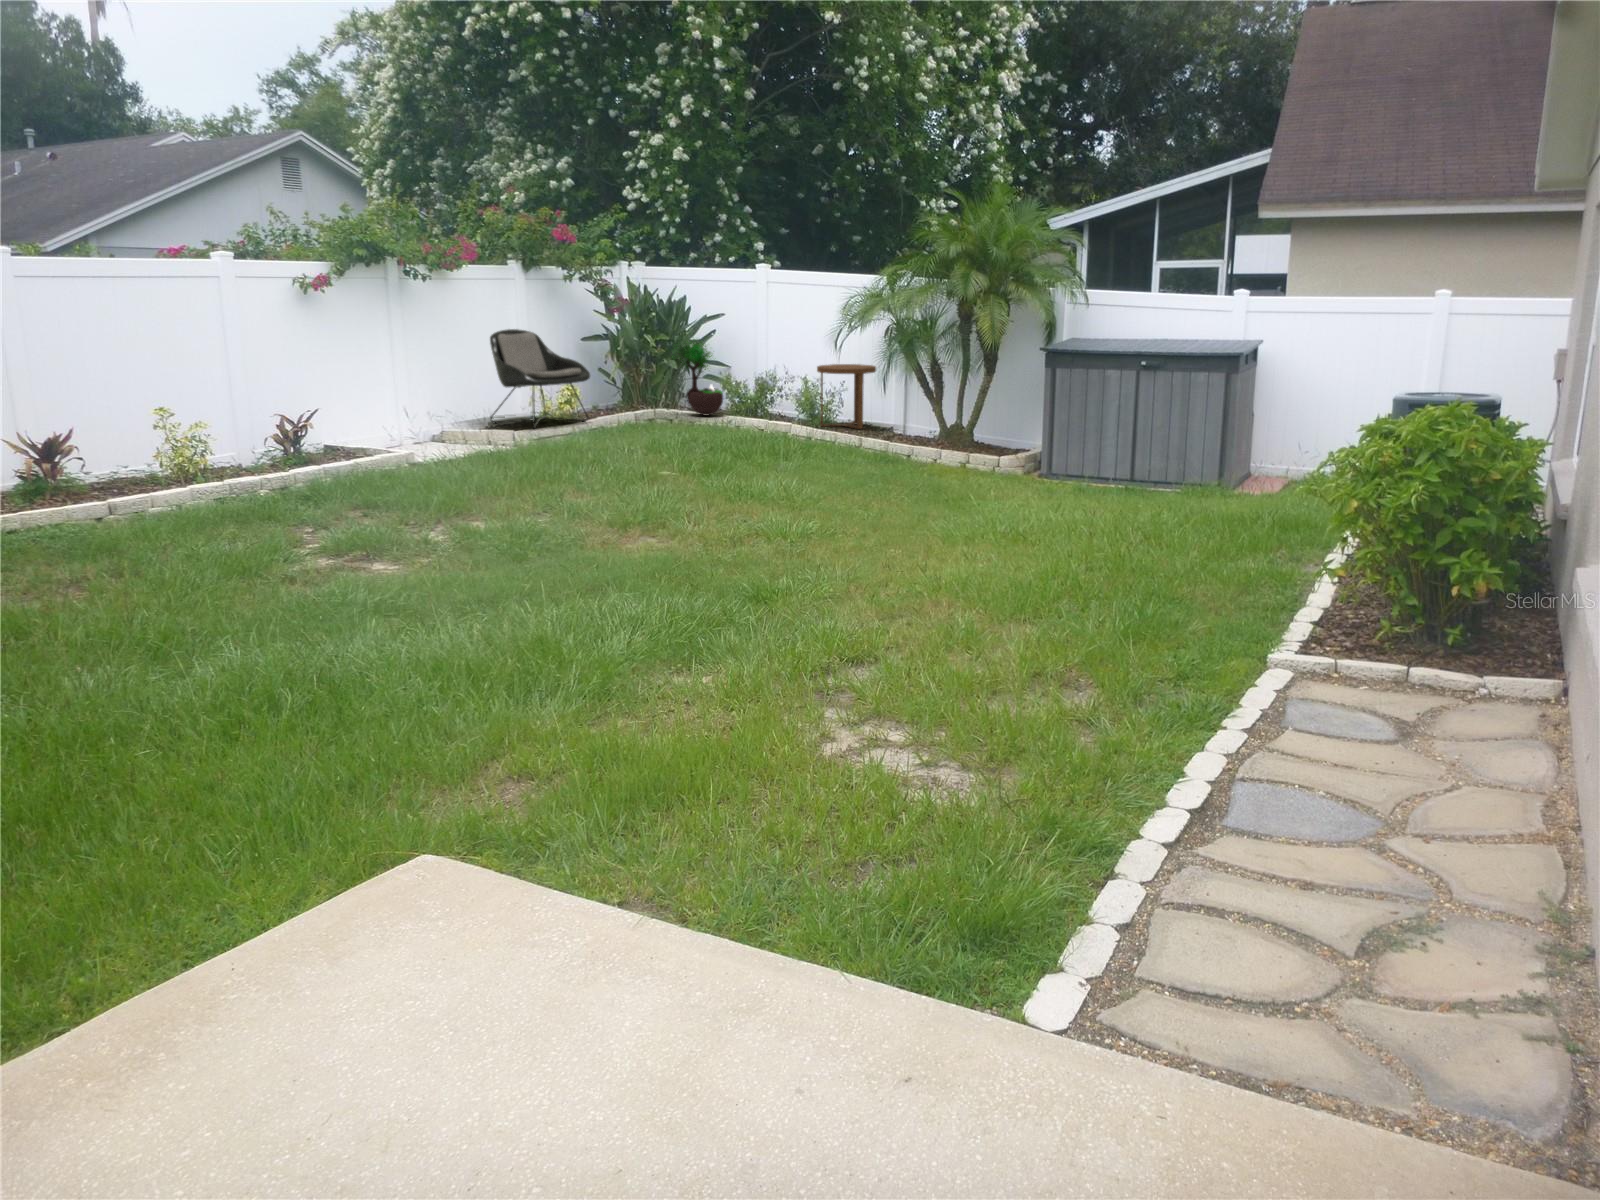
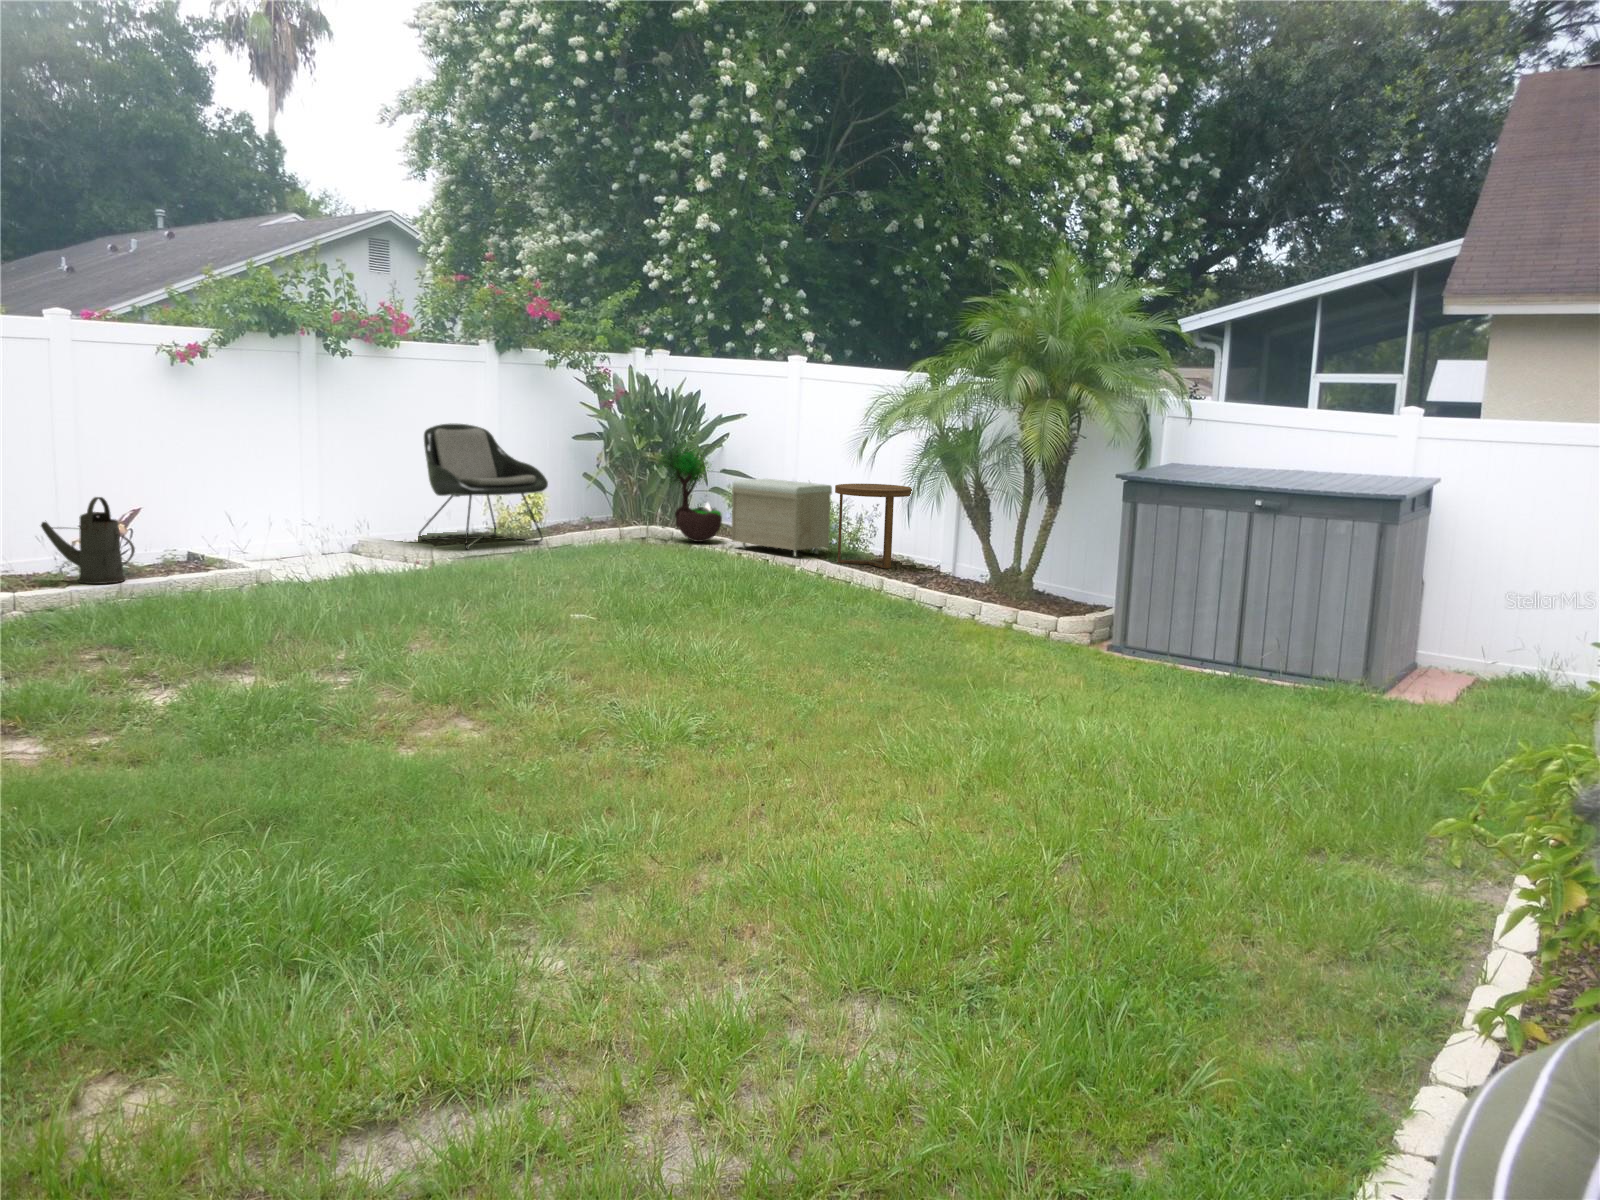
storage bench: none [733,364,811,423] -> present [732,479,832,556]
watering can: none [219,398,304,466] -> present [41,497,135,584]

